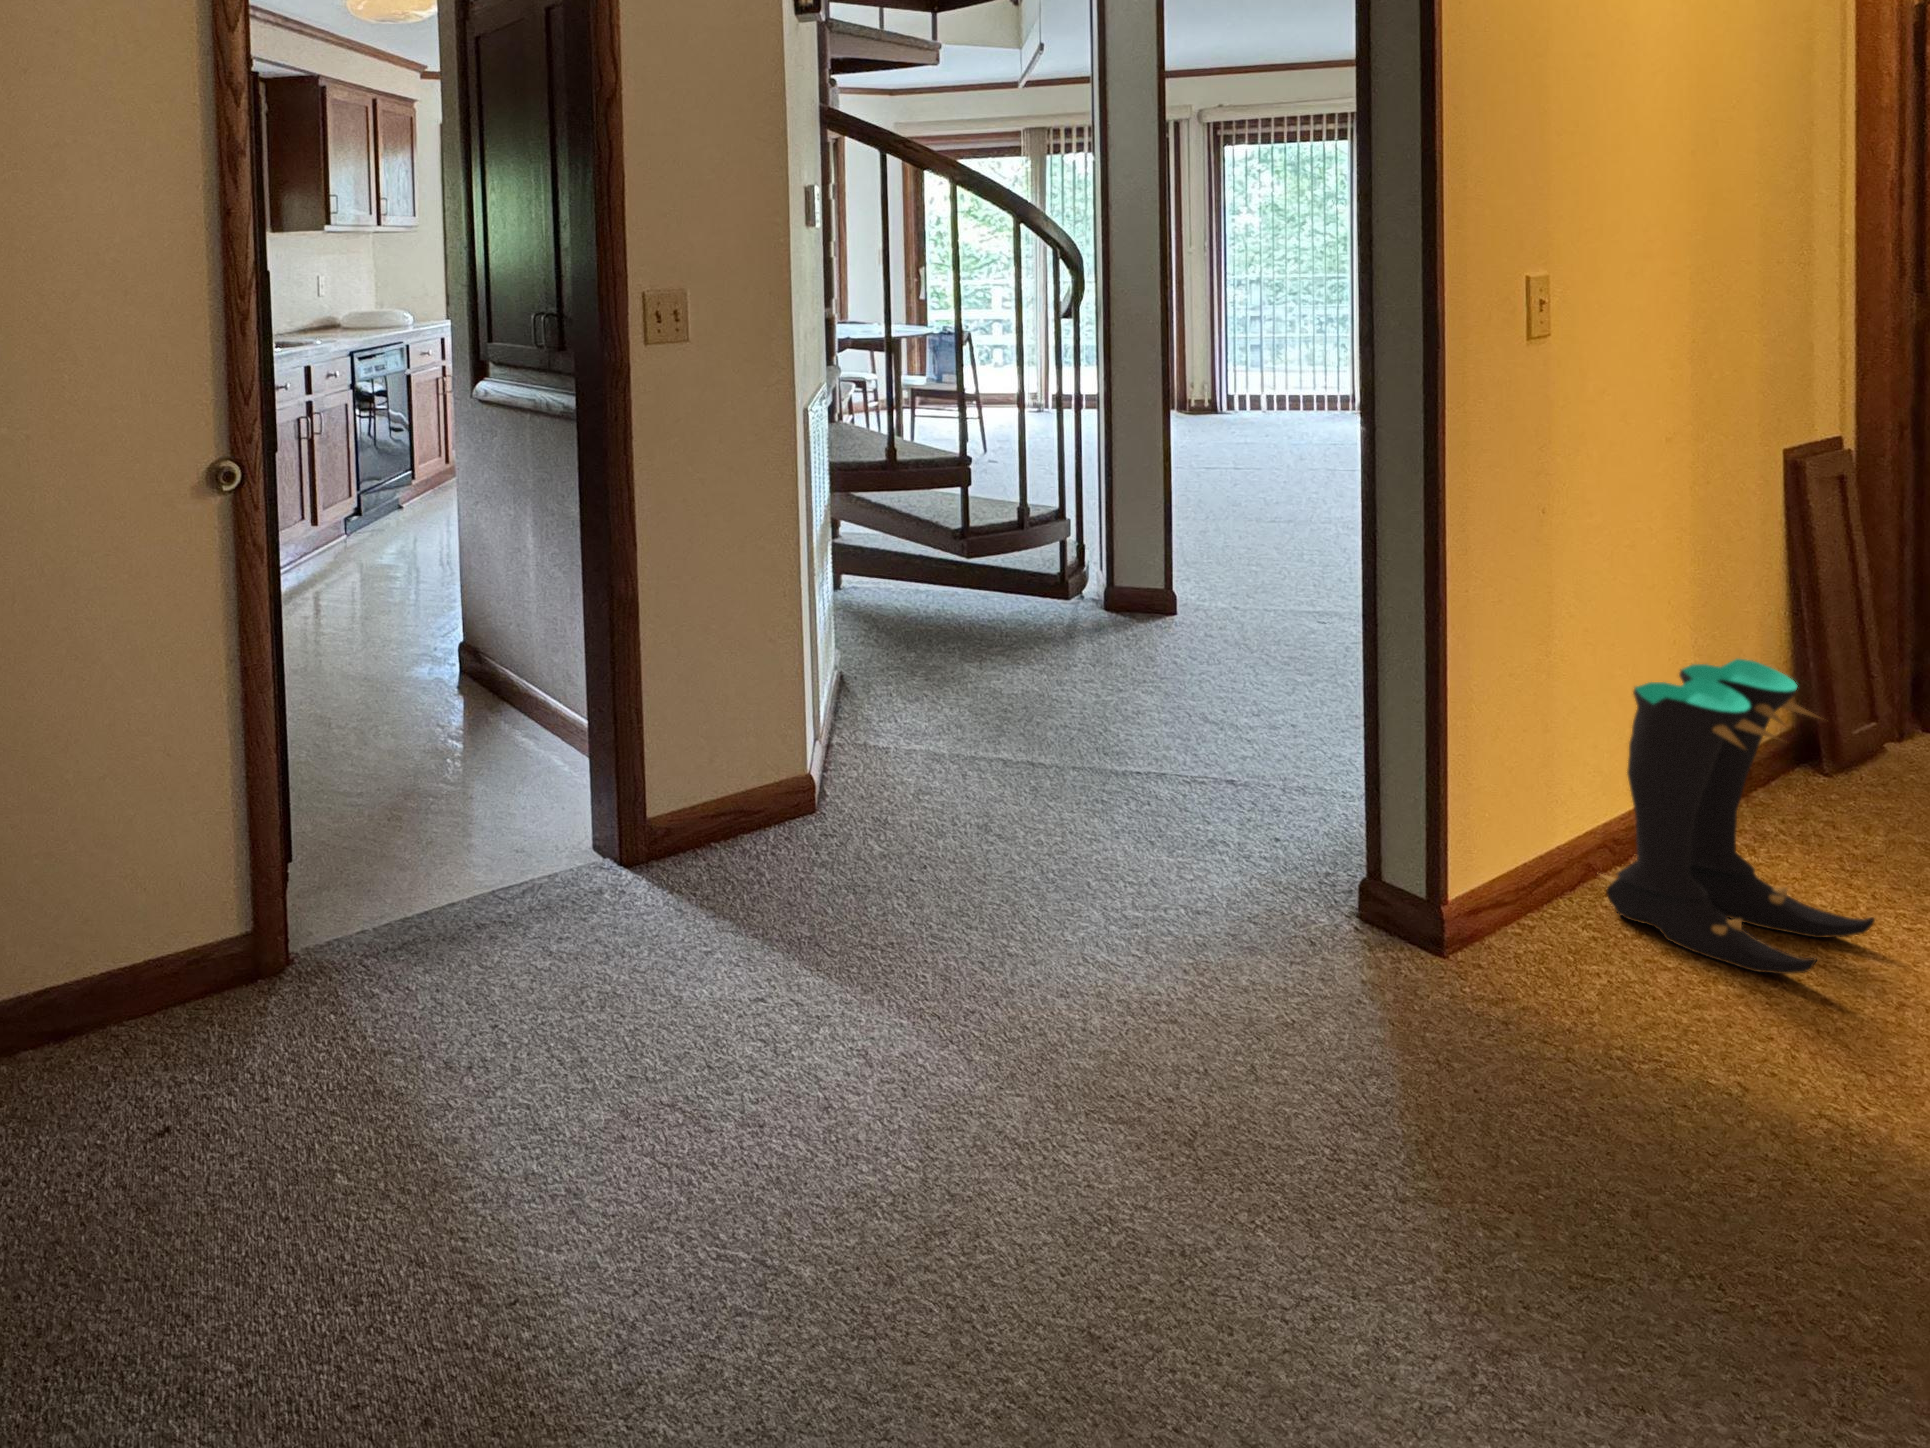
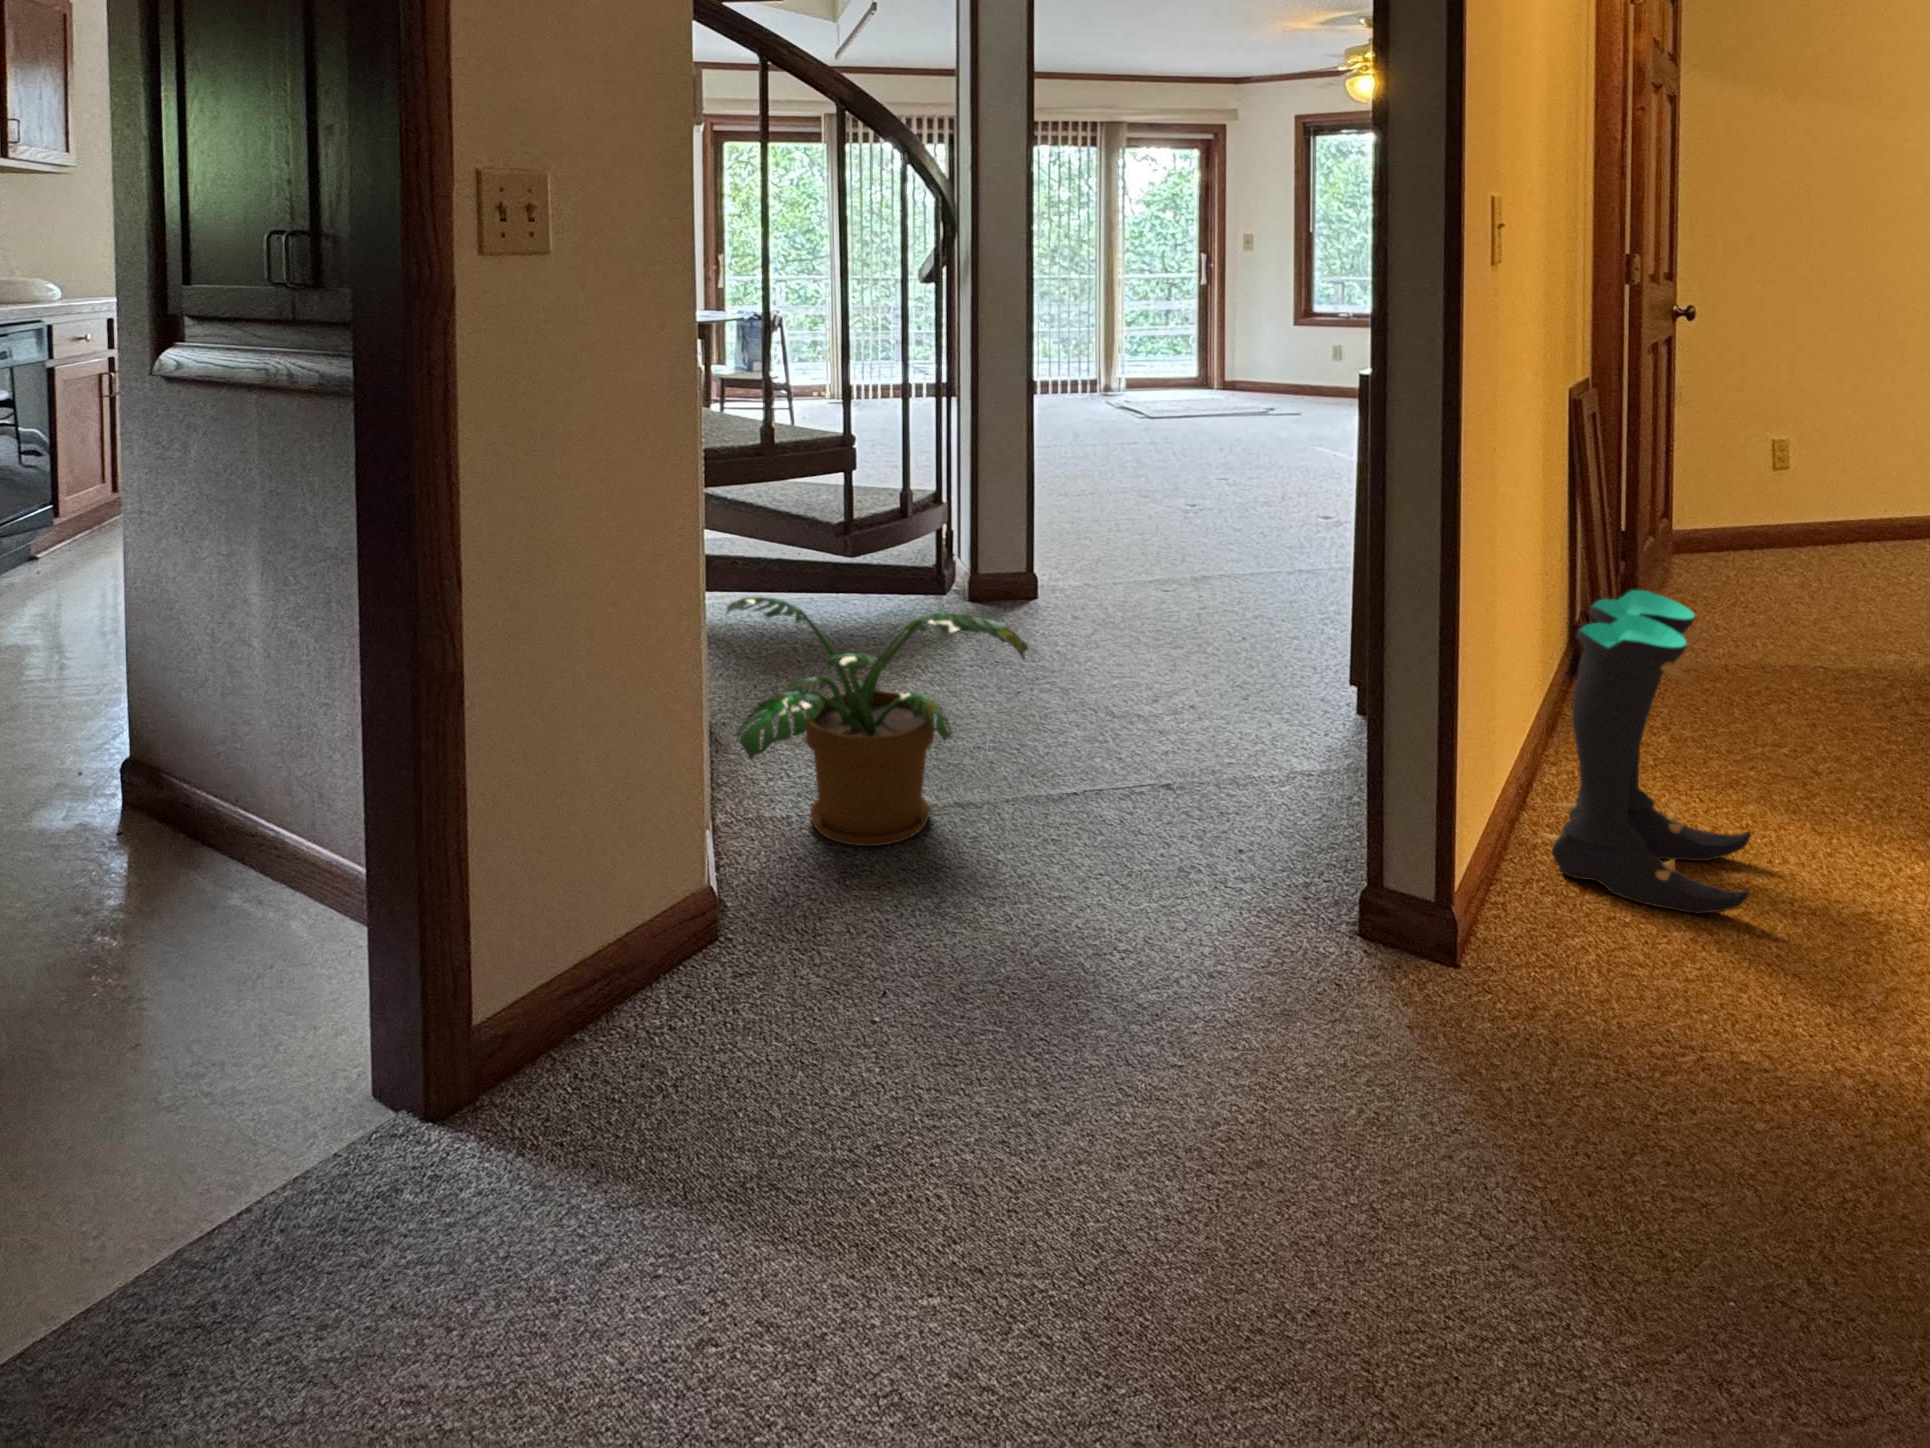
potted plant: none [842,579,1069,781] -> present [726,597,1029,846]

